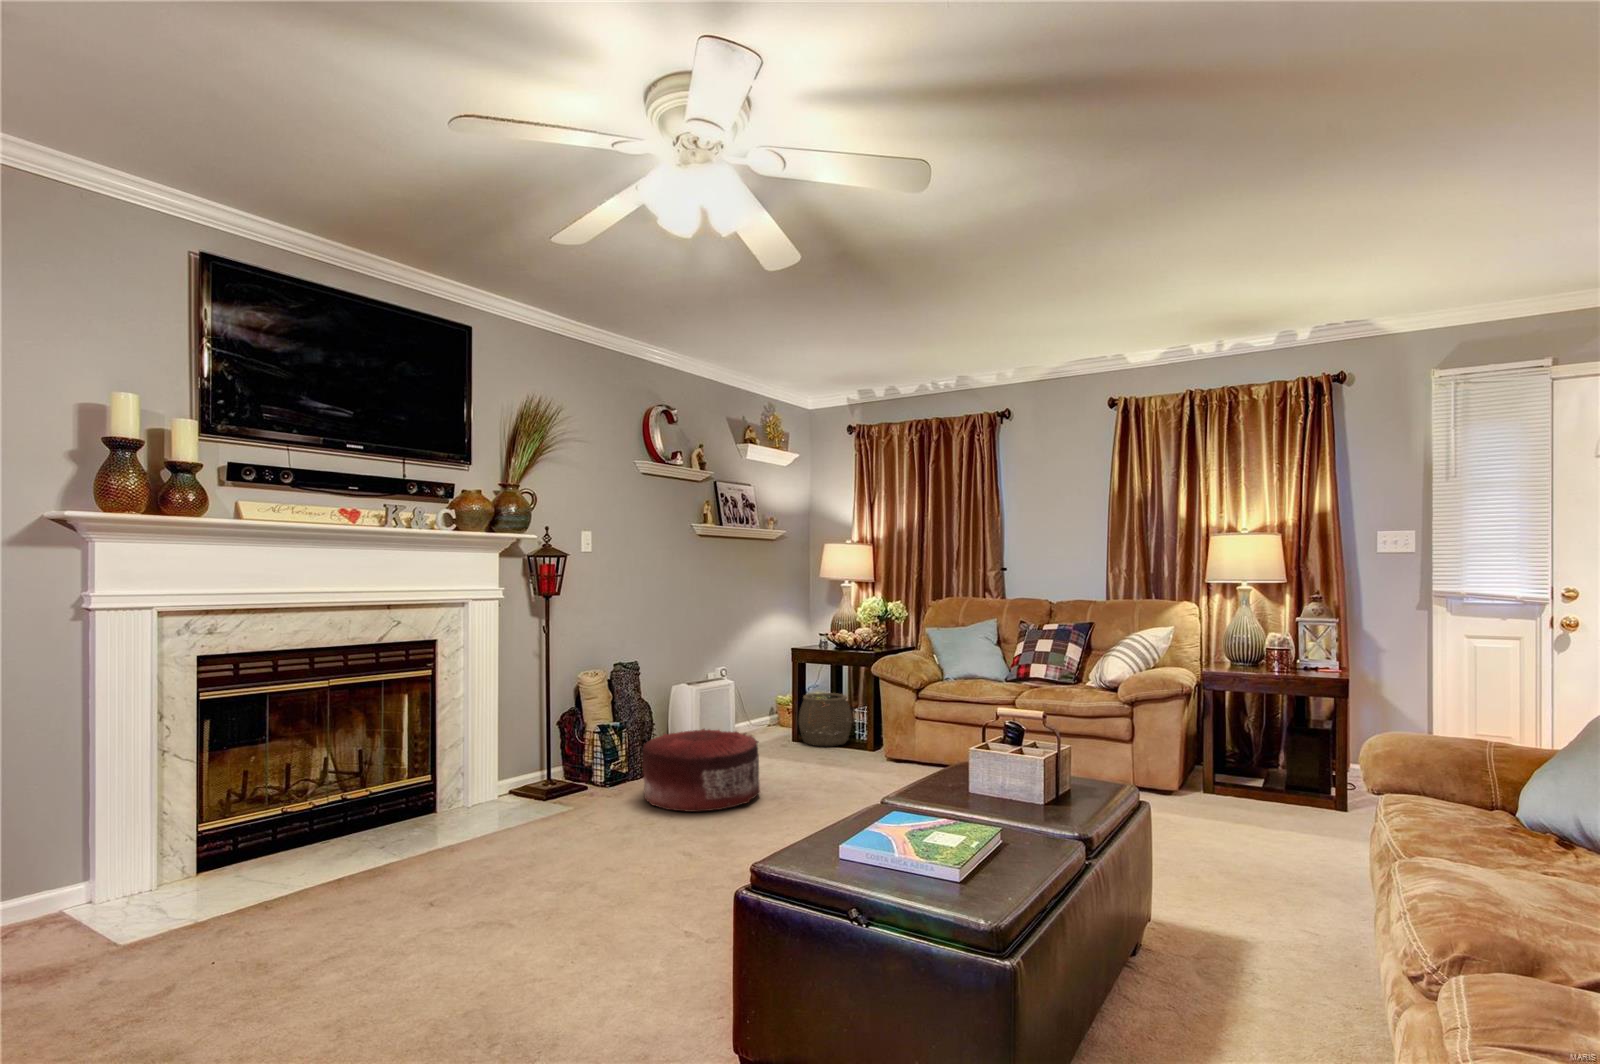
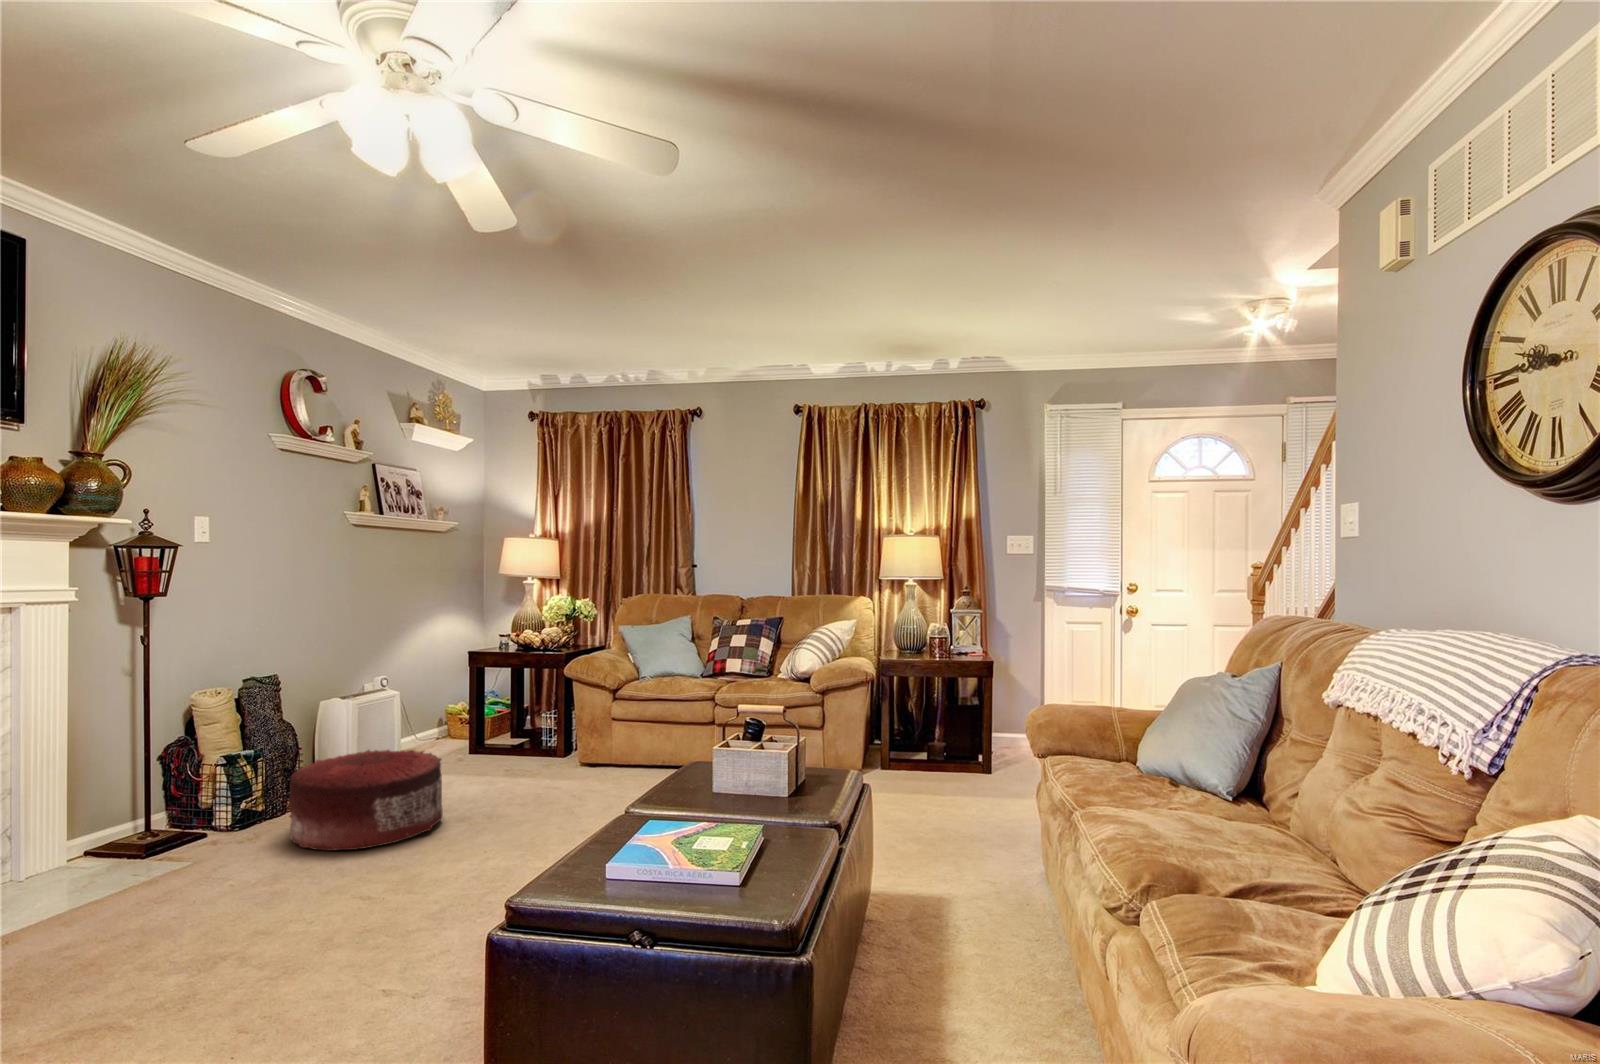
woven basket: present [799,693,852,746] -> none [475,699,537,758]

